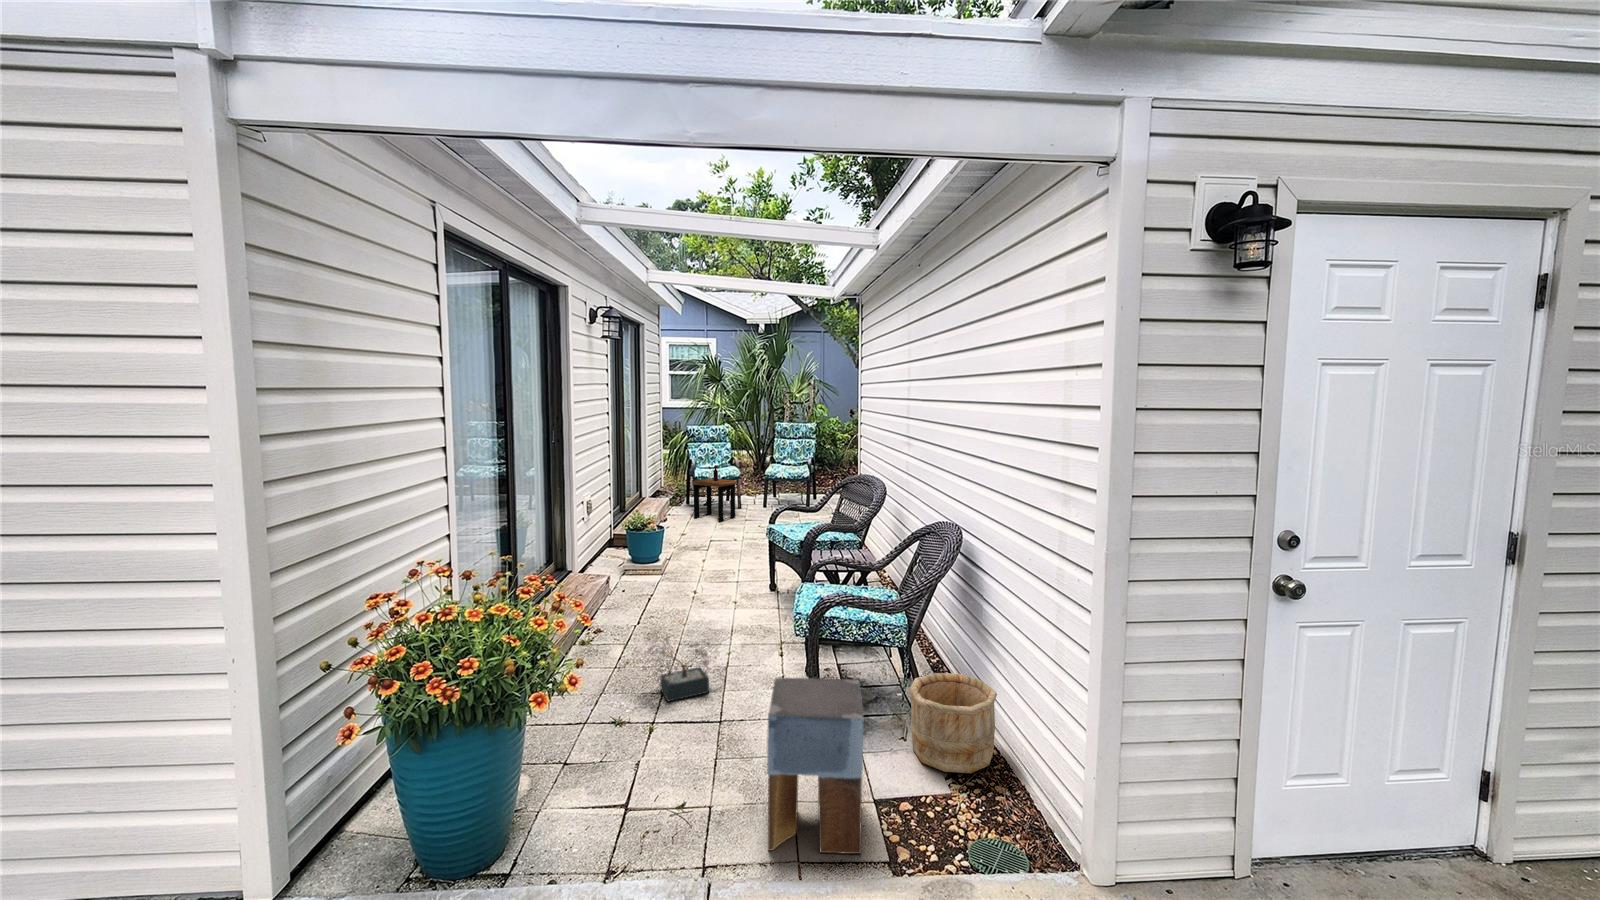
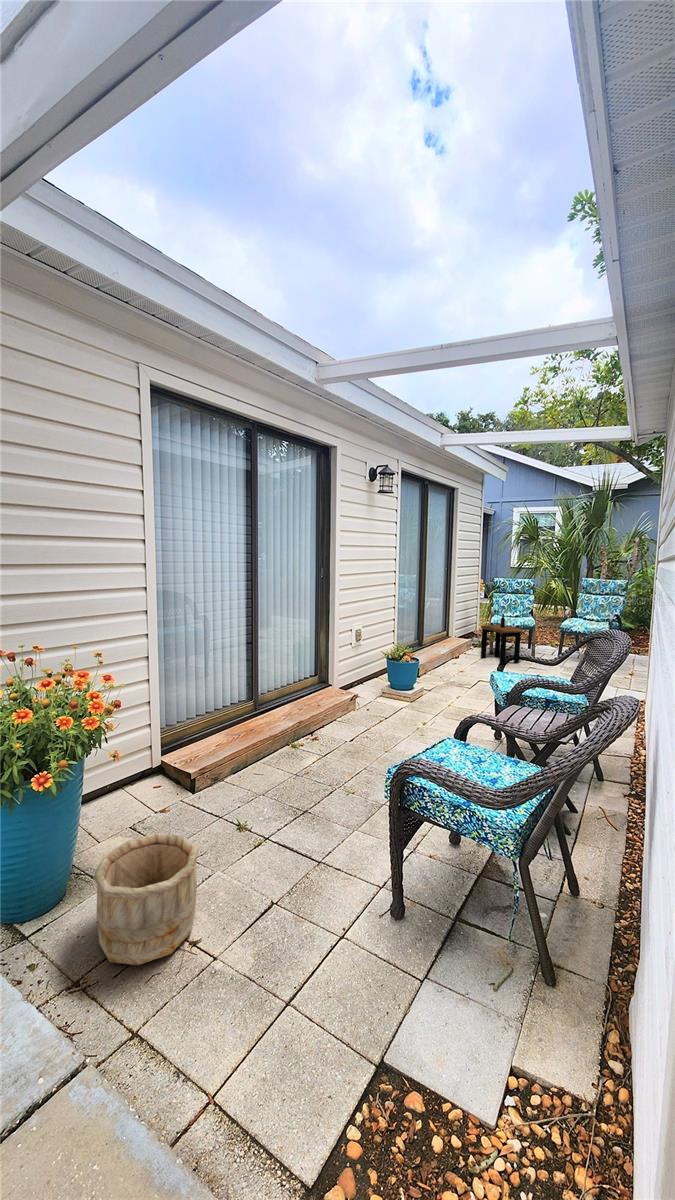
decorative plant: present [643,637,717,701] -> none [288,758,356,829]
wooden bucket: present [909,673,997,773] -> present [93,833,199,965]
stool: present [767,678,864,854] -> none [218,854,367,1139]

